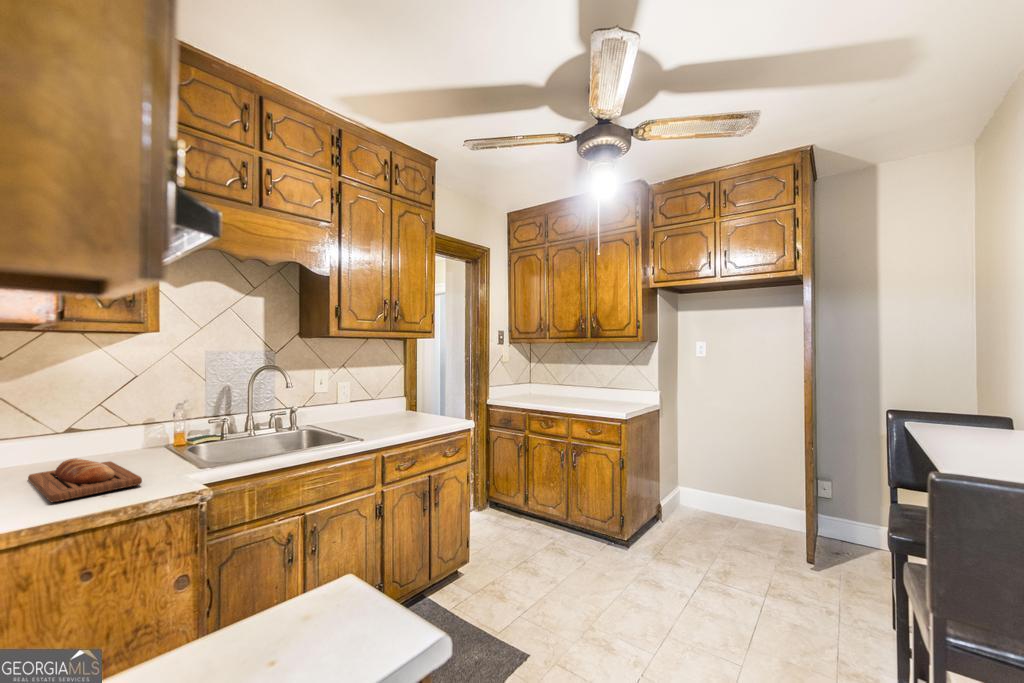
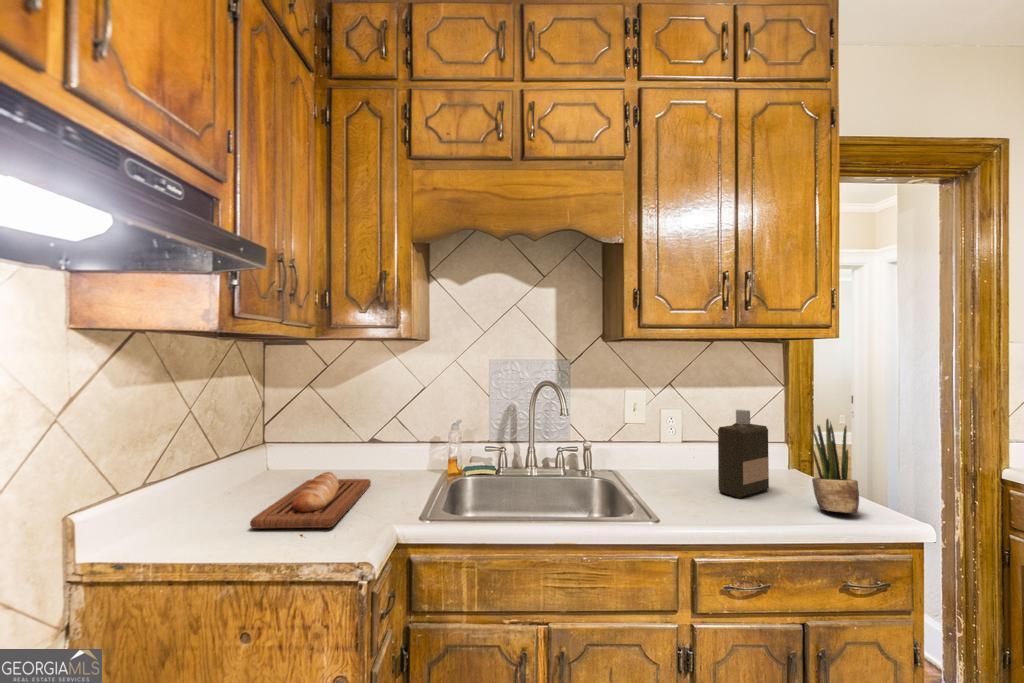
bottle: none [380,377,403,424] -> present [718,410,769,498]
potted plant: none [424,377,443,421] -> present [812,419,859,513]

